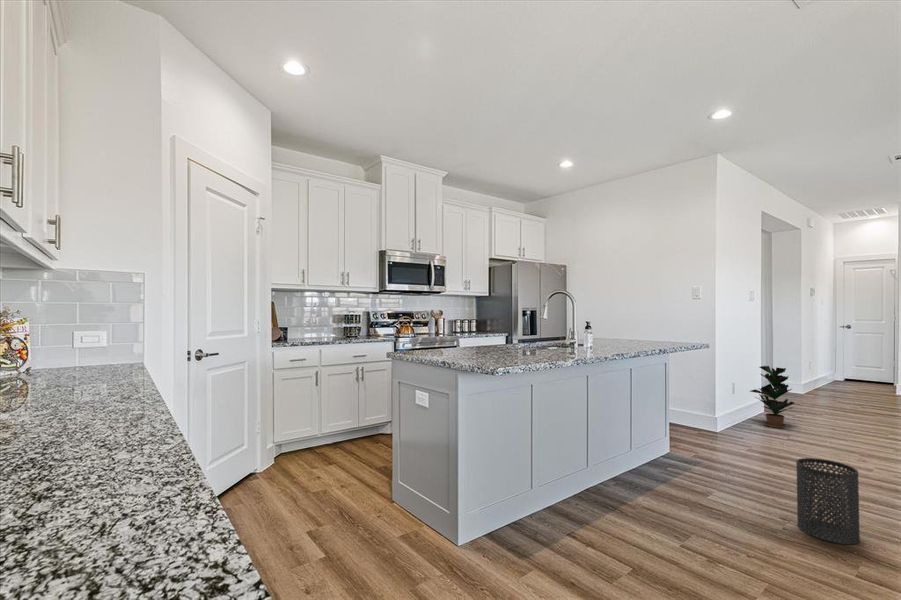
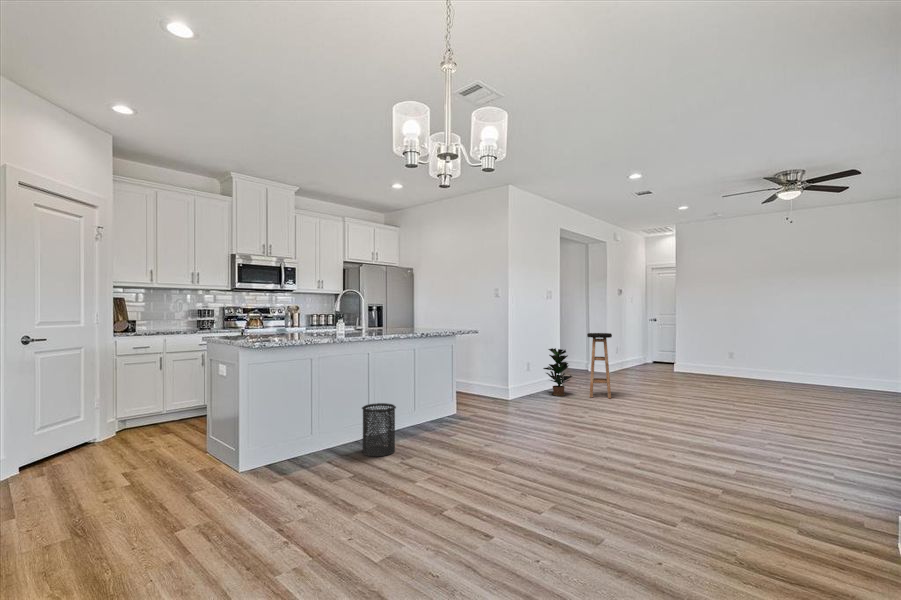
bar stool: none [817,347,861,436] -> present [587,333,612,399]
trash can: present [796,458,860,544] -> present [362,403,396,456]

